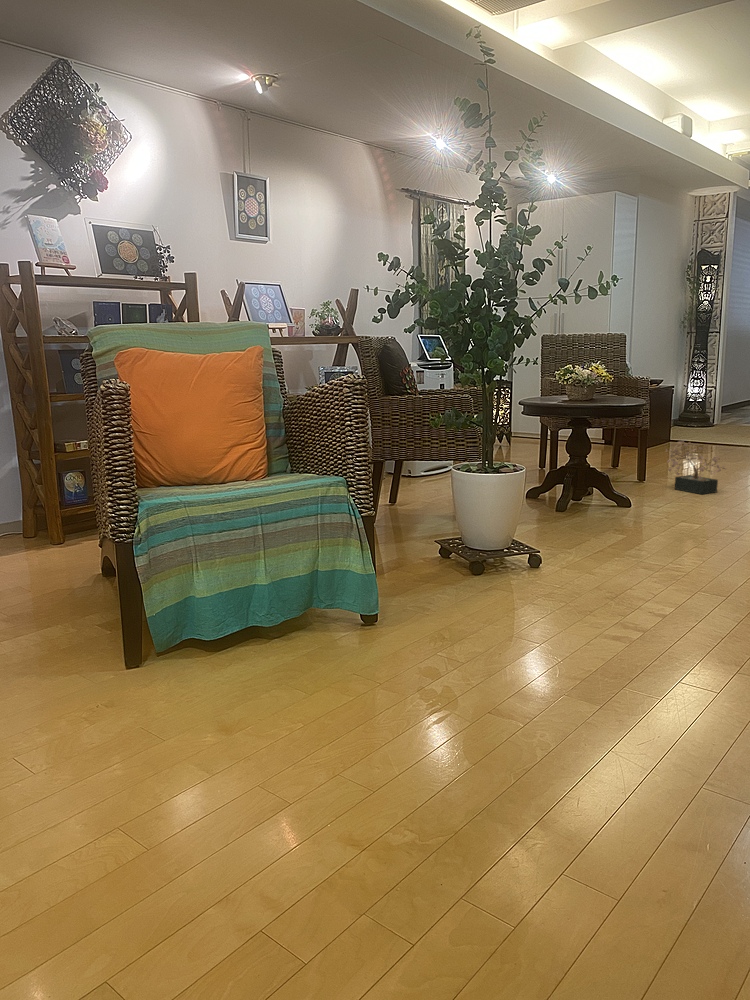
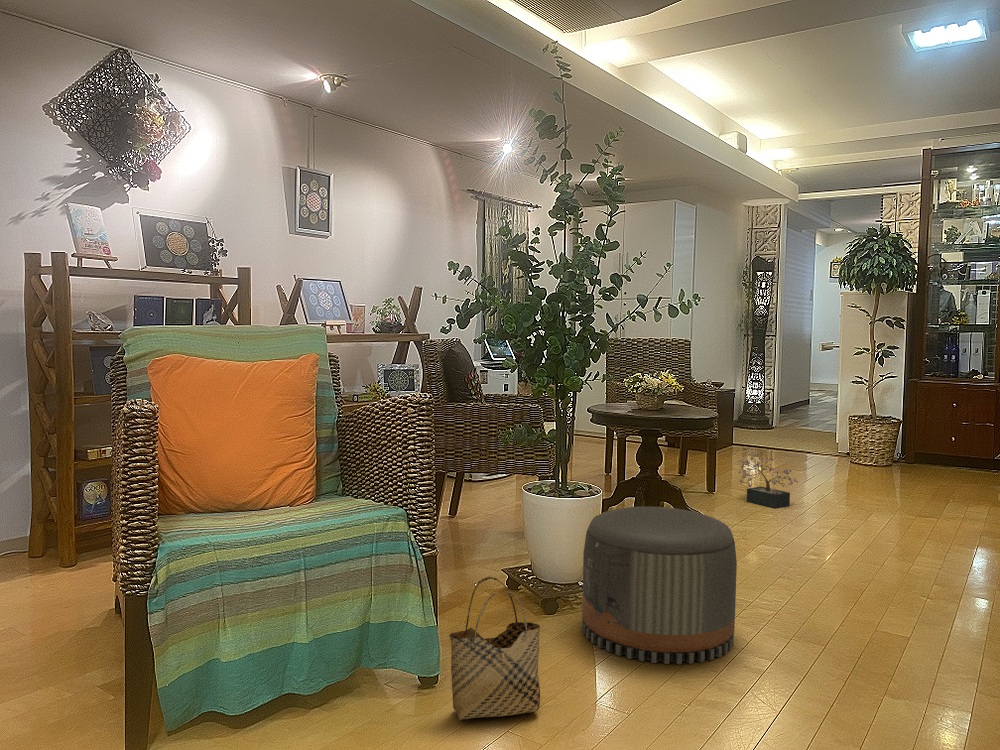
pouf: none [506,480,647,613] -> present [582,507,737,664]
woven basket: none [384,533,464,649] -> present [449,577,540,720]

